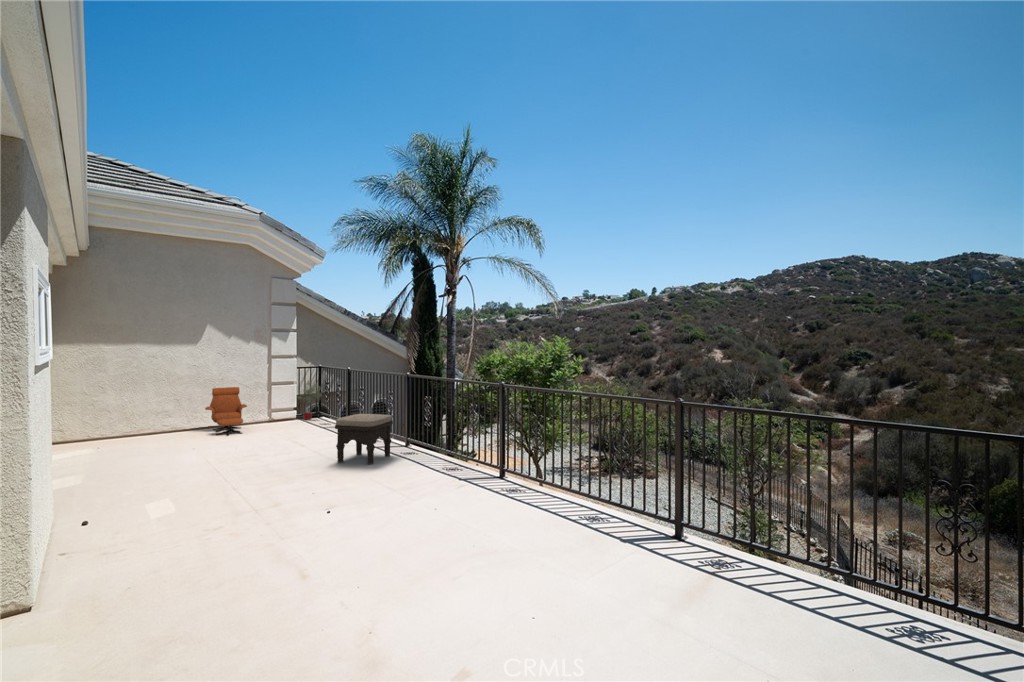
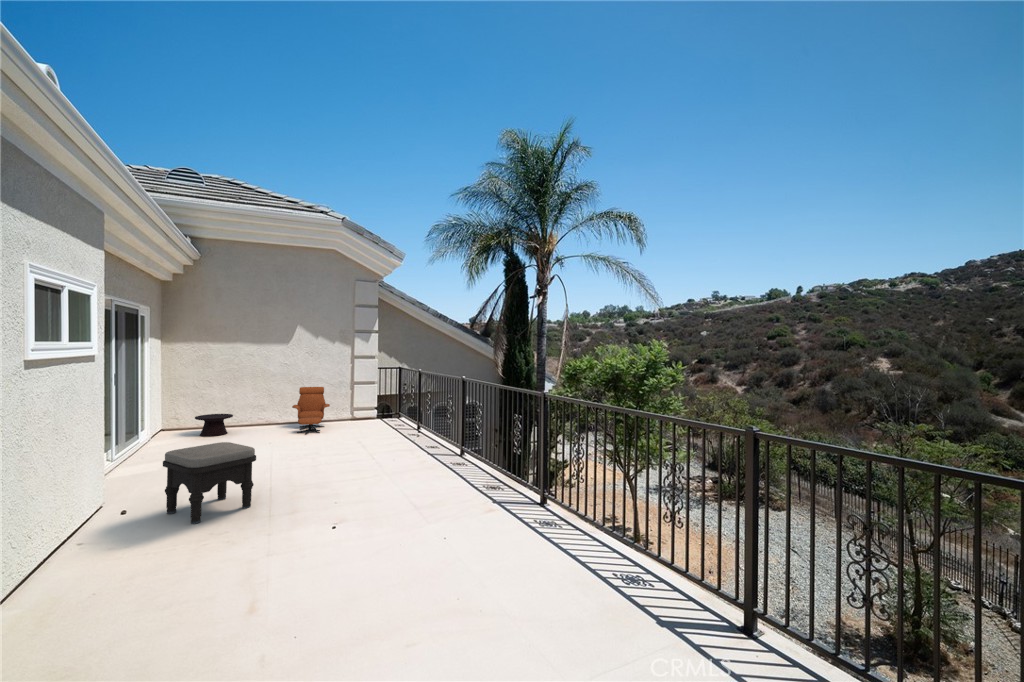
potted tree: present [297,381,321,420] -> none [380,382,404,422]
ottoman: present [335,414,393,465] -> present [163,442,256,524]
side table: none [93,420,138,445] -> present [195,414,233,437]

